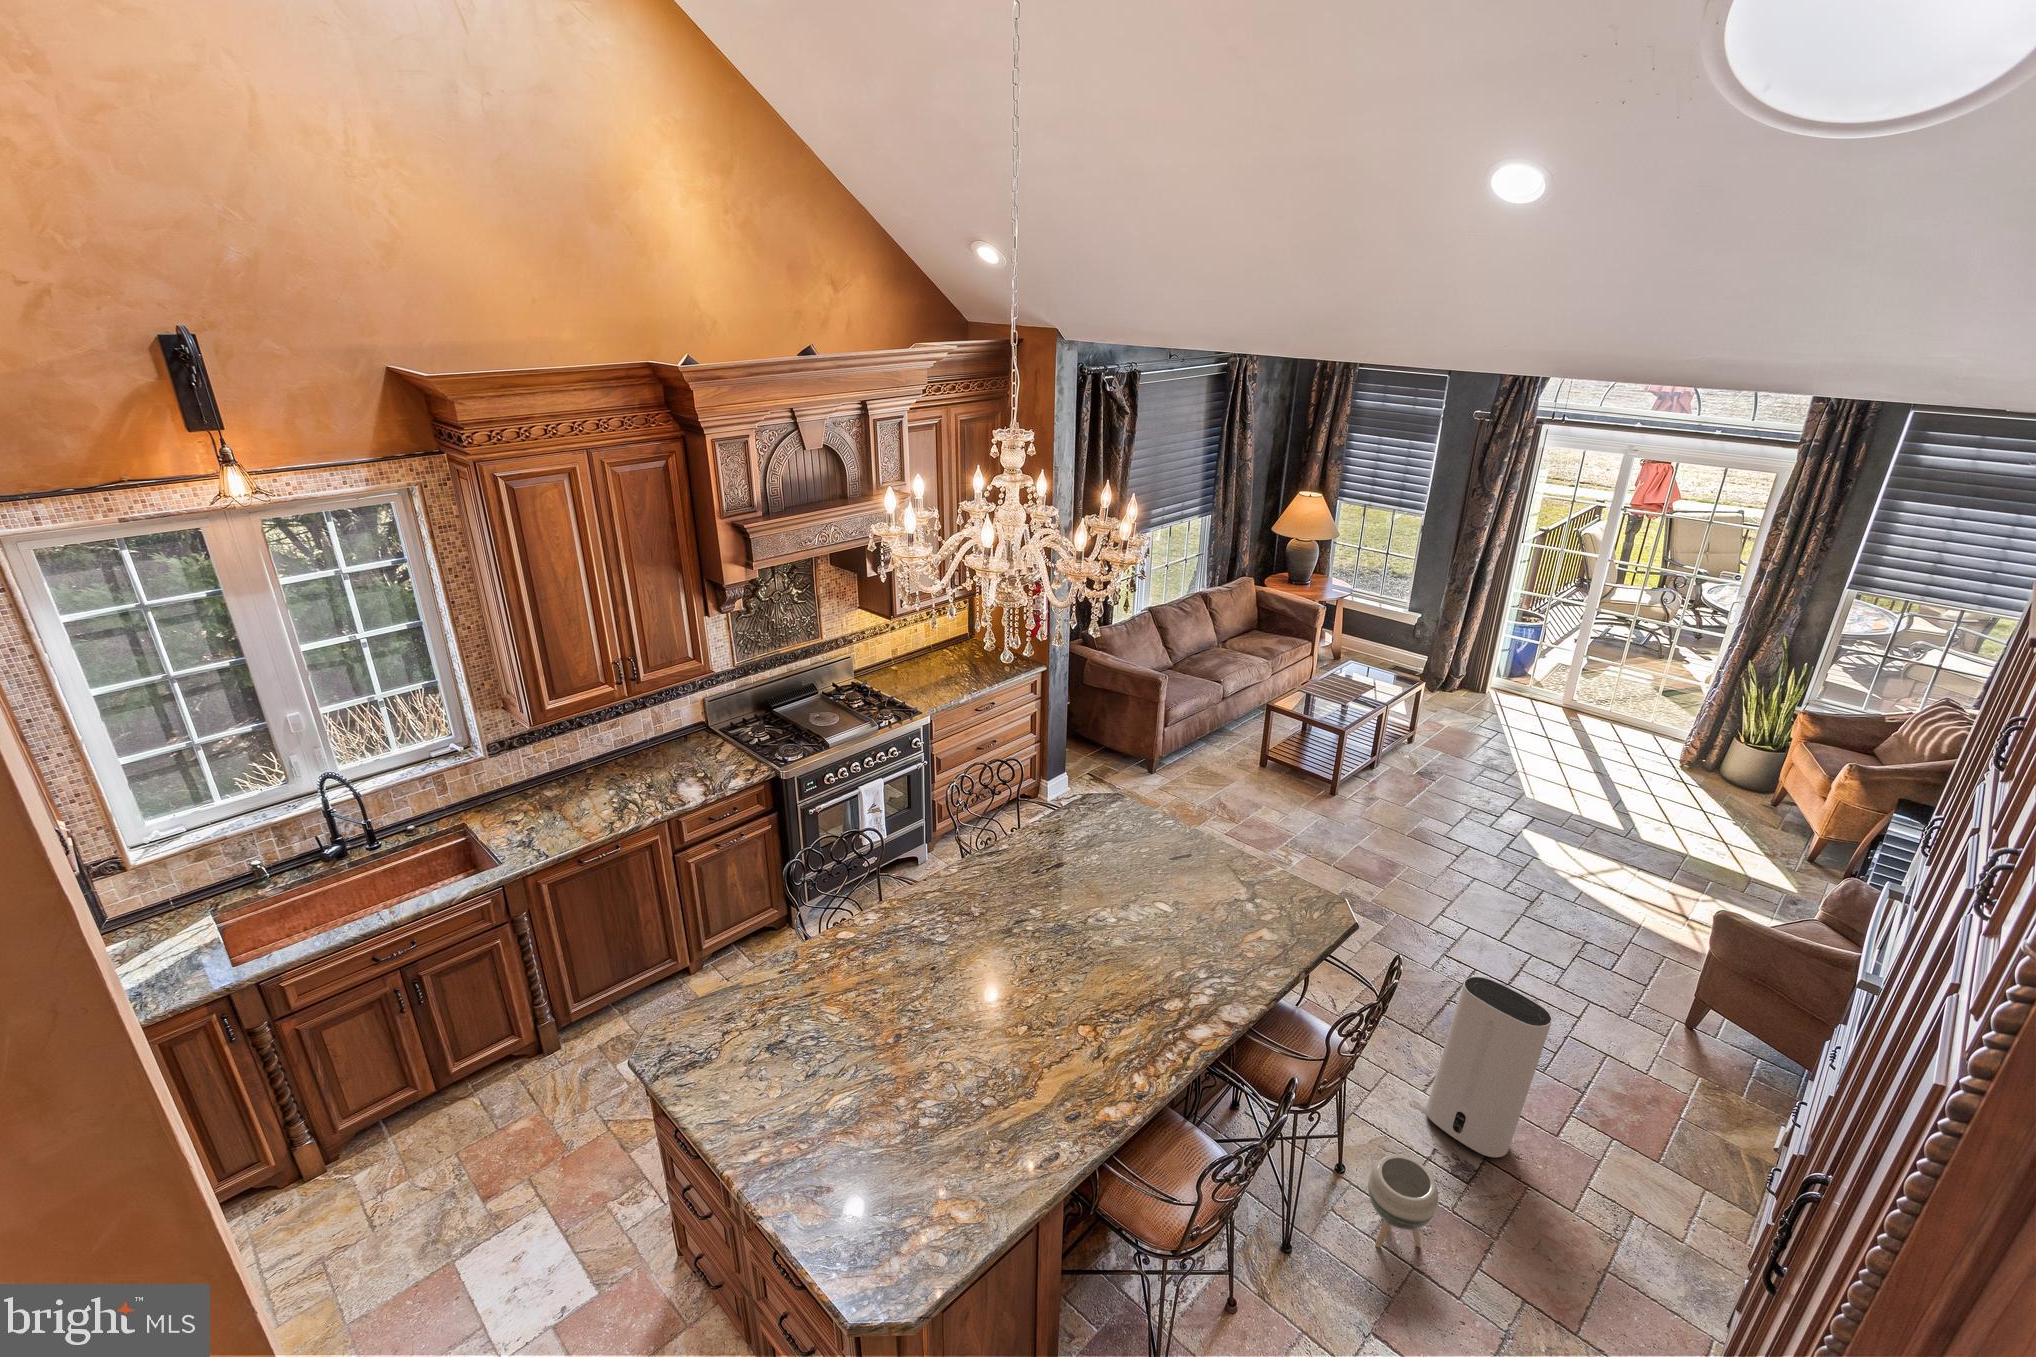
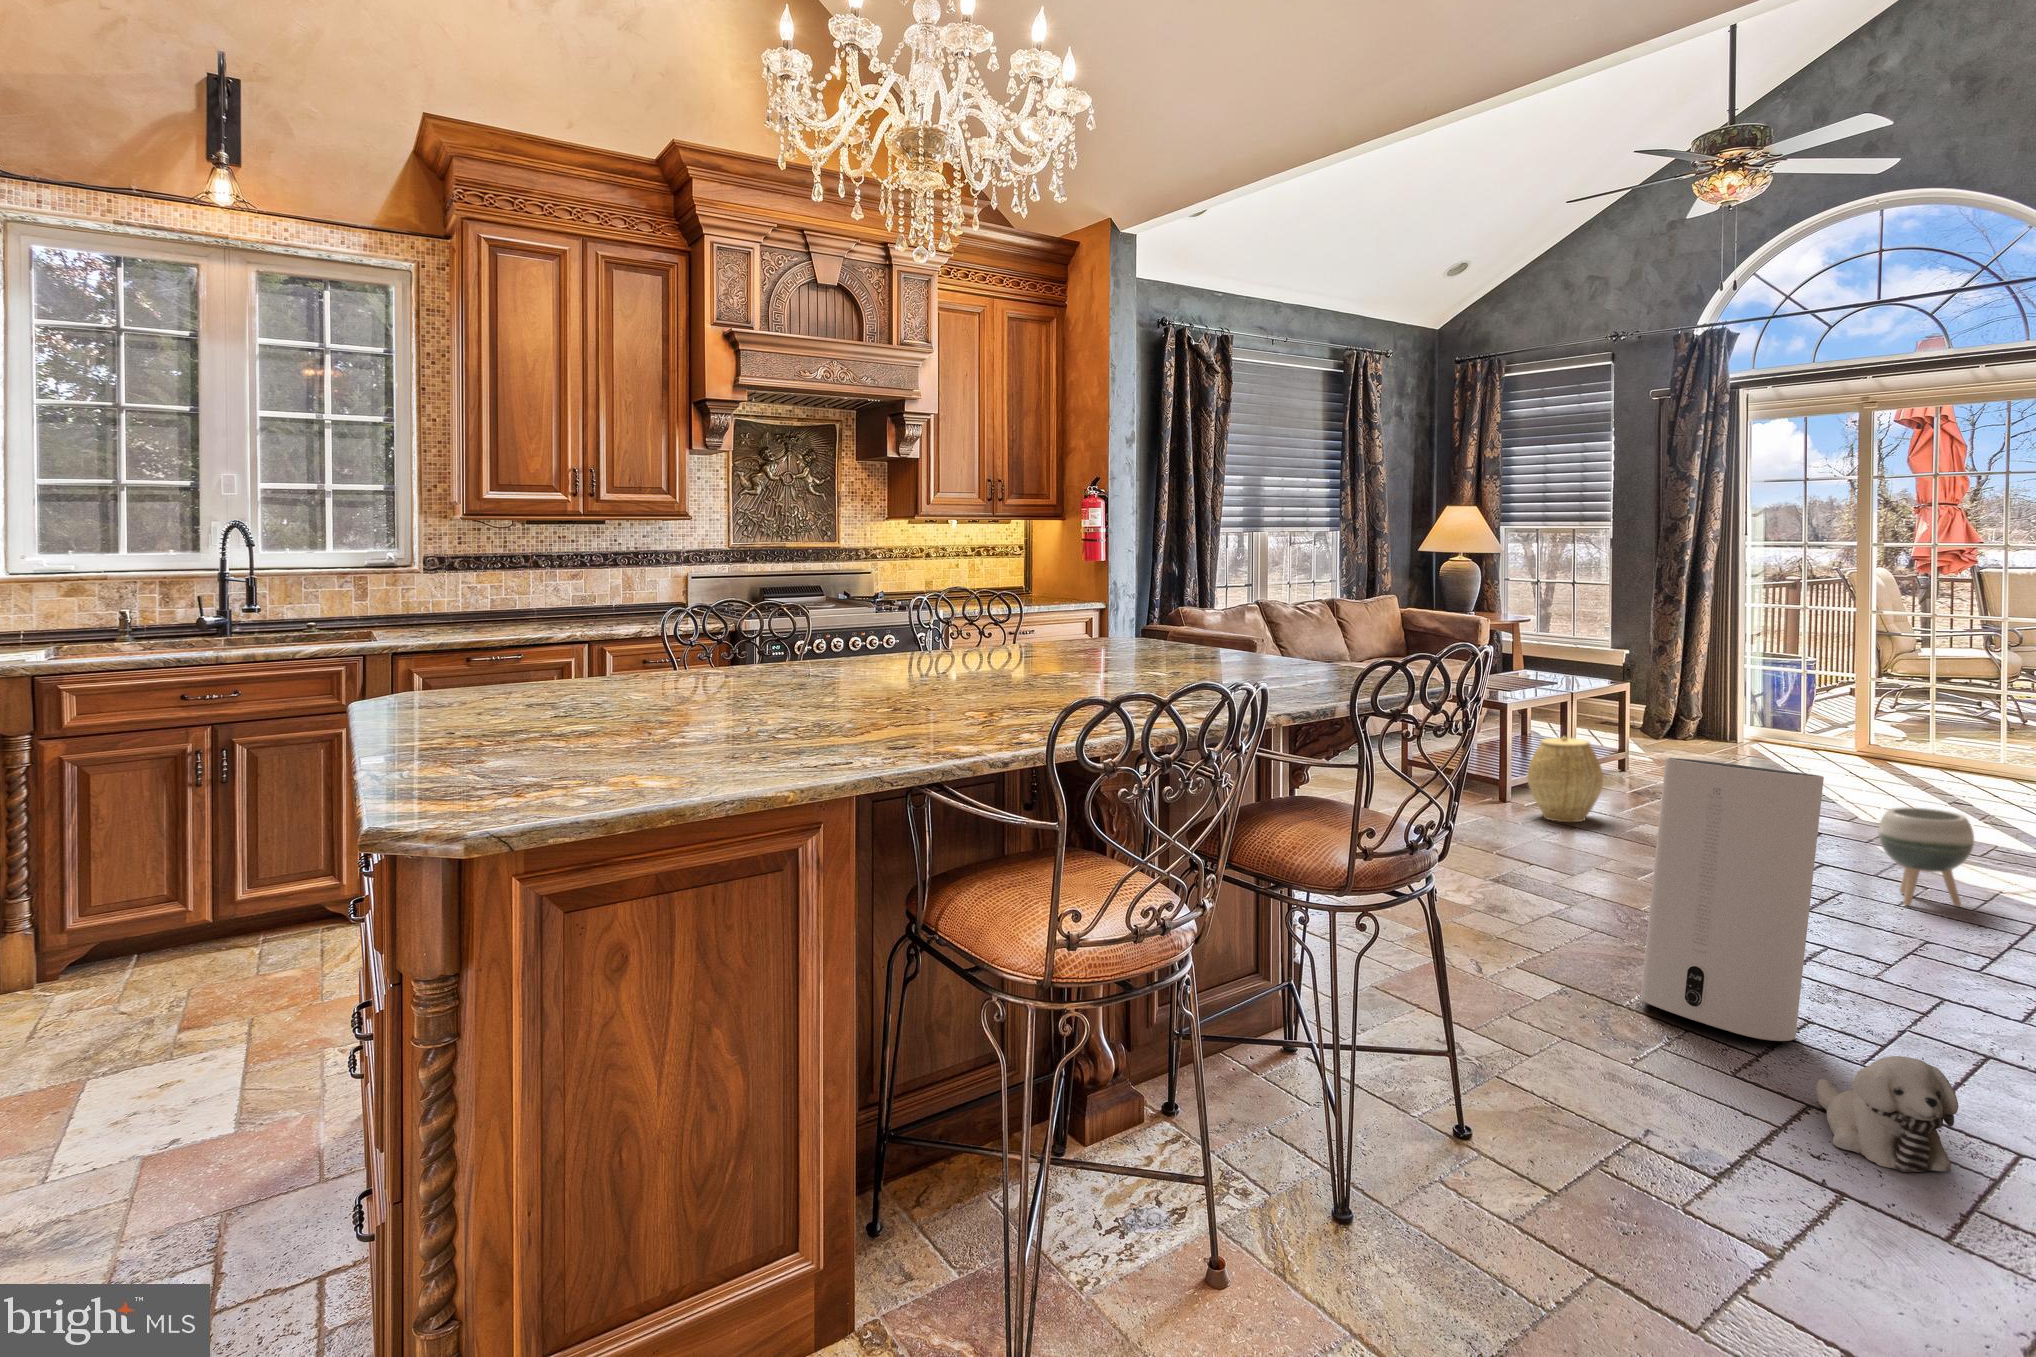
woven basket: none [1352,785,1404,849] -> present [1527,737,1603,822]
planter: present [1368,1155,1439,1248] -> present [1878,807,1974,906]
plush toy: none [1517,1206,1586,1284] -> present [1816,1056,1958,1172]

